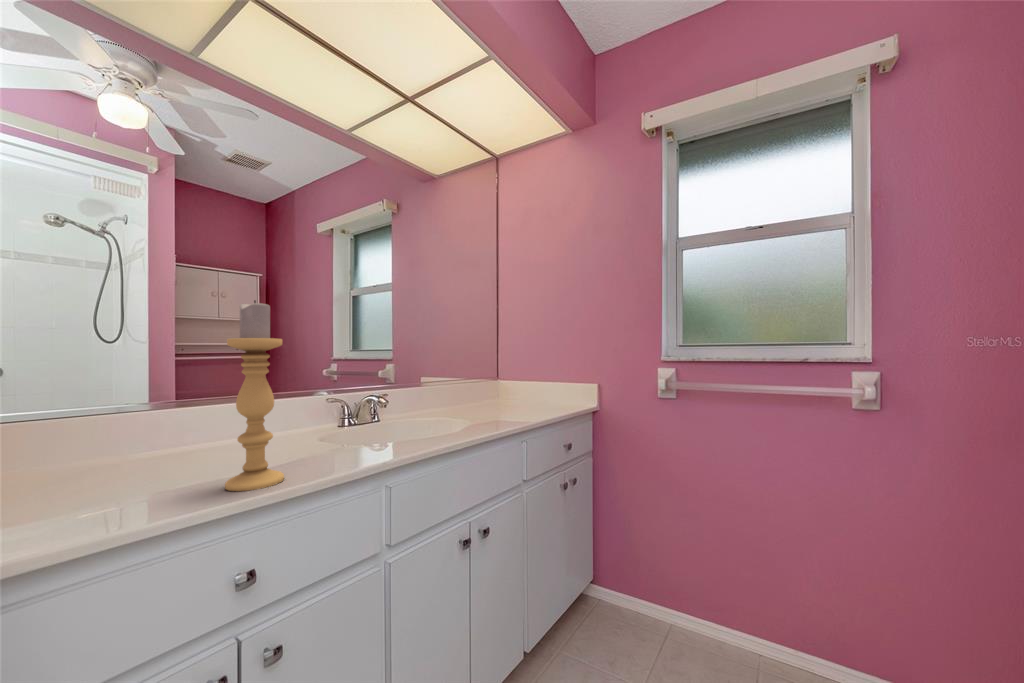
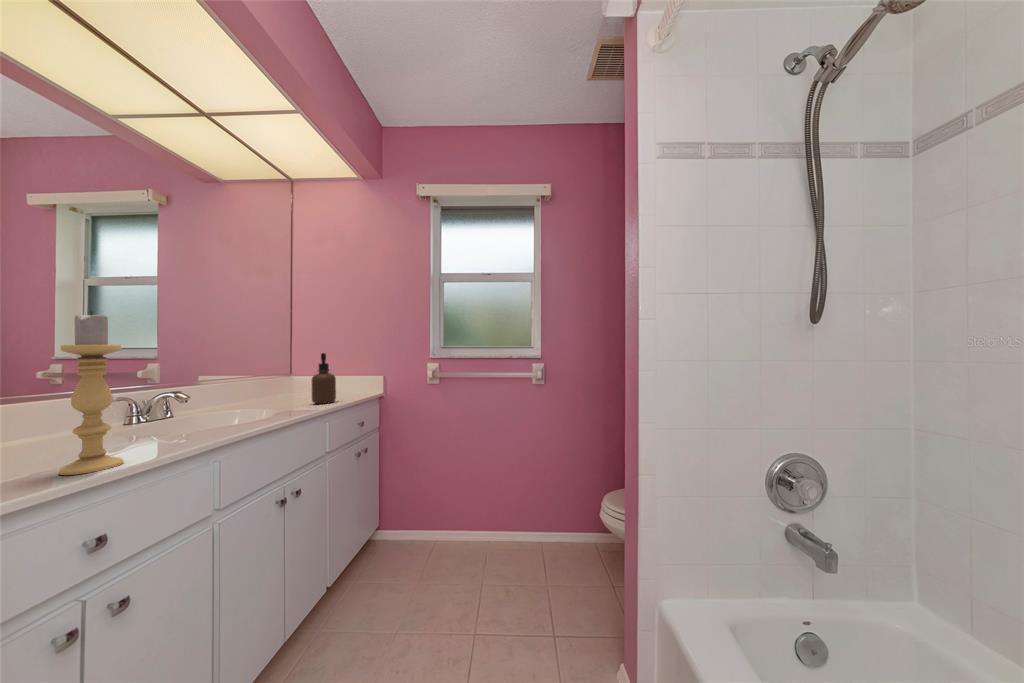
soap dispenser: none [513,354,540,416] -> present [312,353,336,404]

